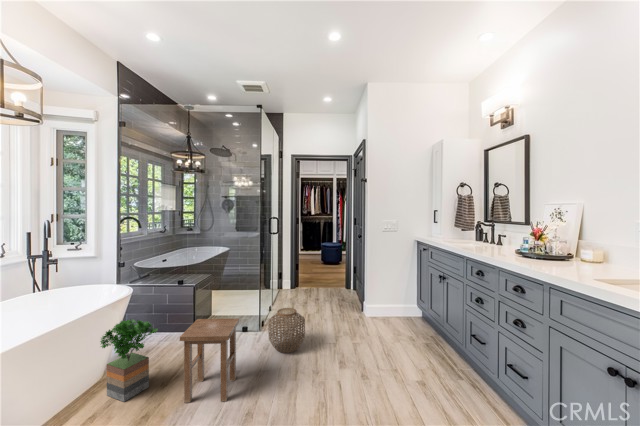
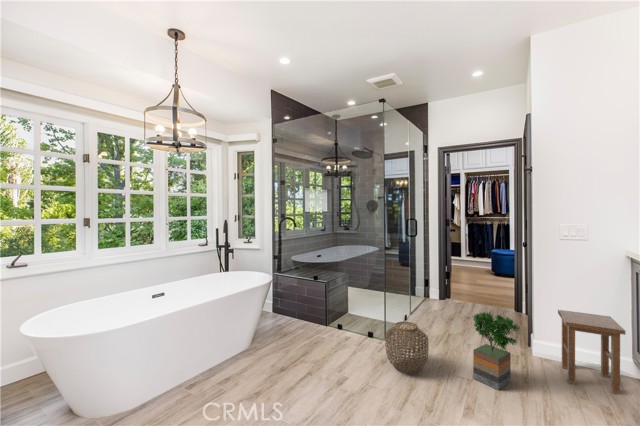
stool: present [180,318,239,403] -> present [558,310,626,394]
potted tree: present [100,320,157,402] -> present [473,312,520,390]

